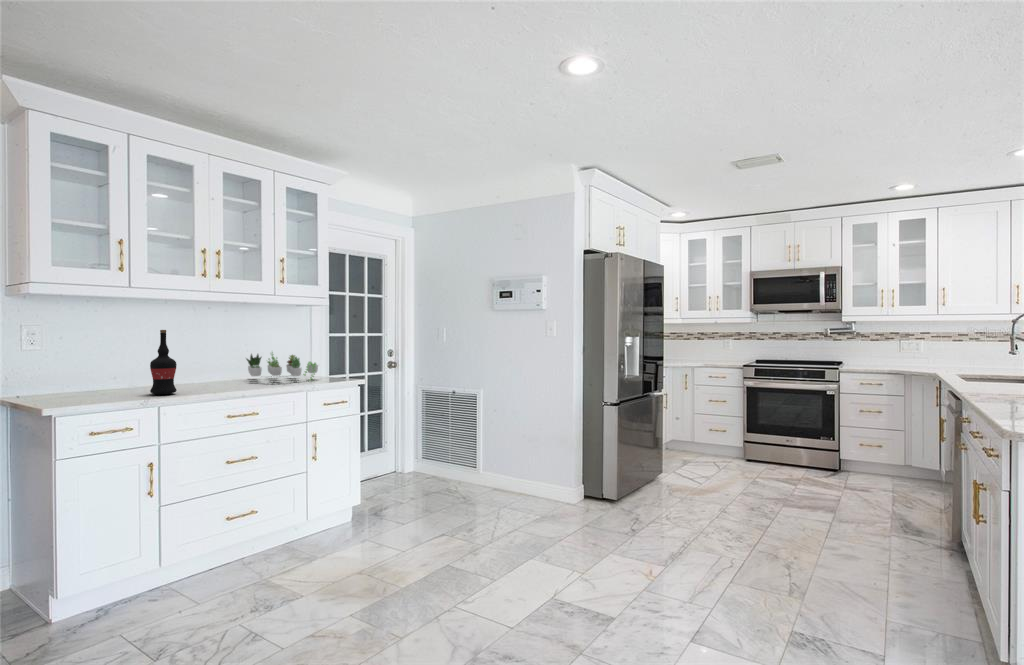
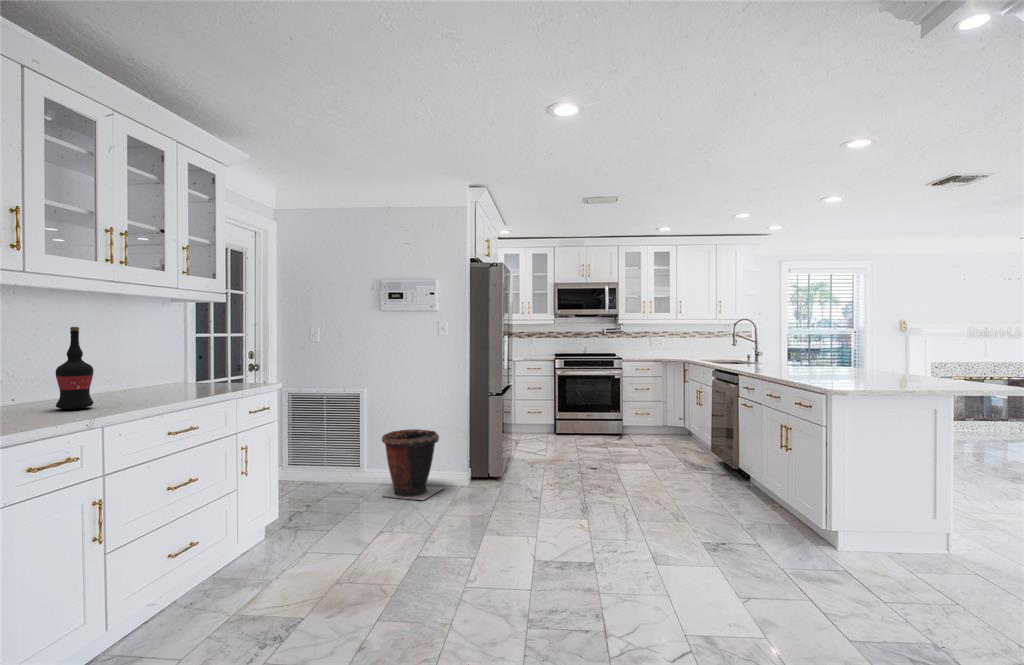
succulent plant: present [247,354,318,381] -> none [125,352,219,386]
waste bin: none [484,436,552,513] -> present [382,429,443,500]

